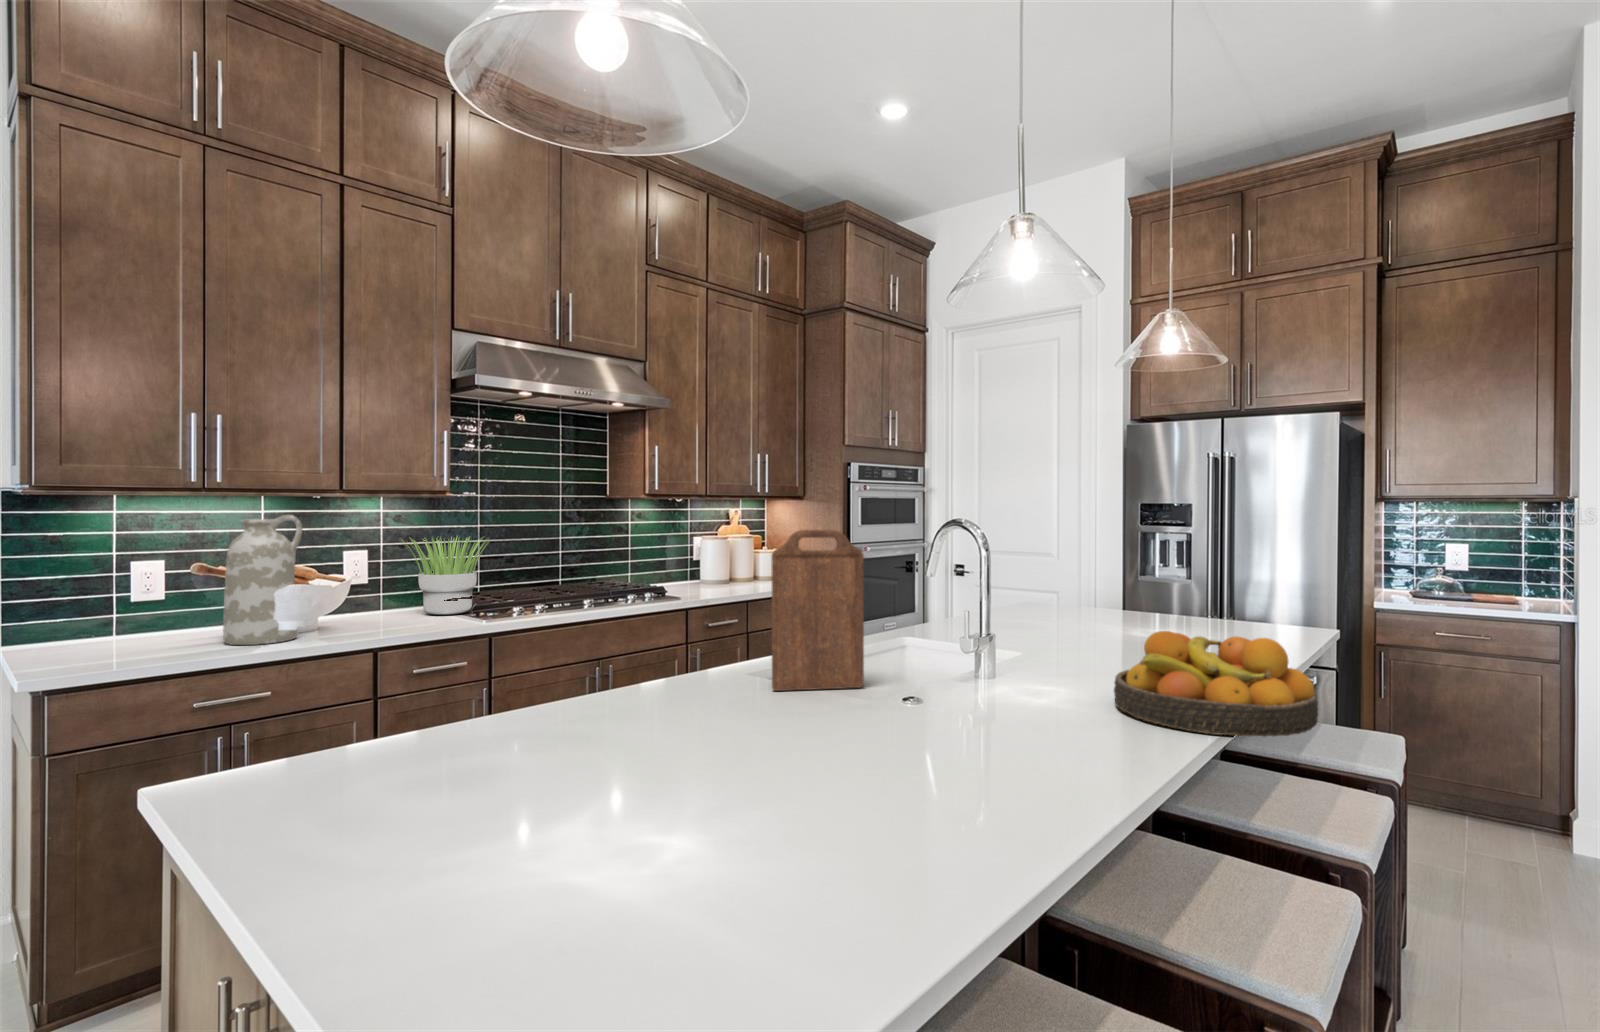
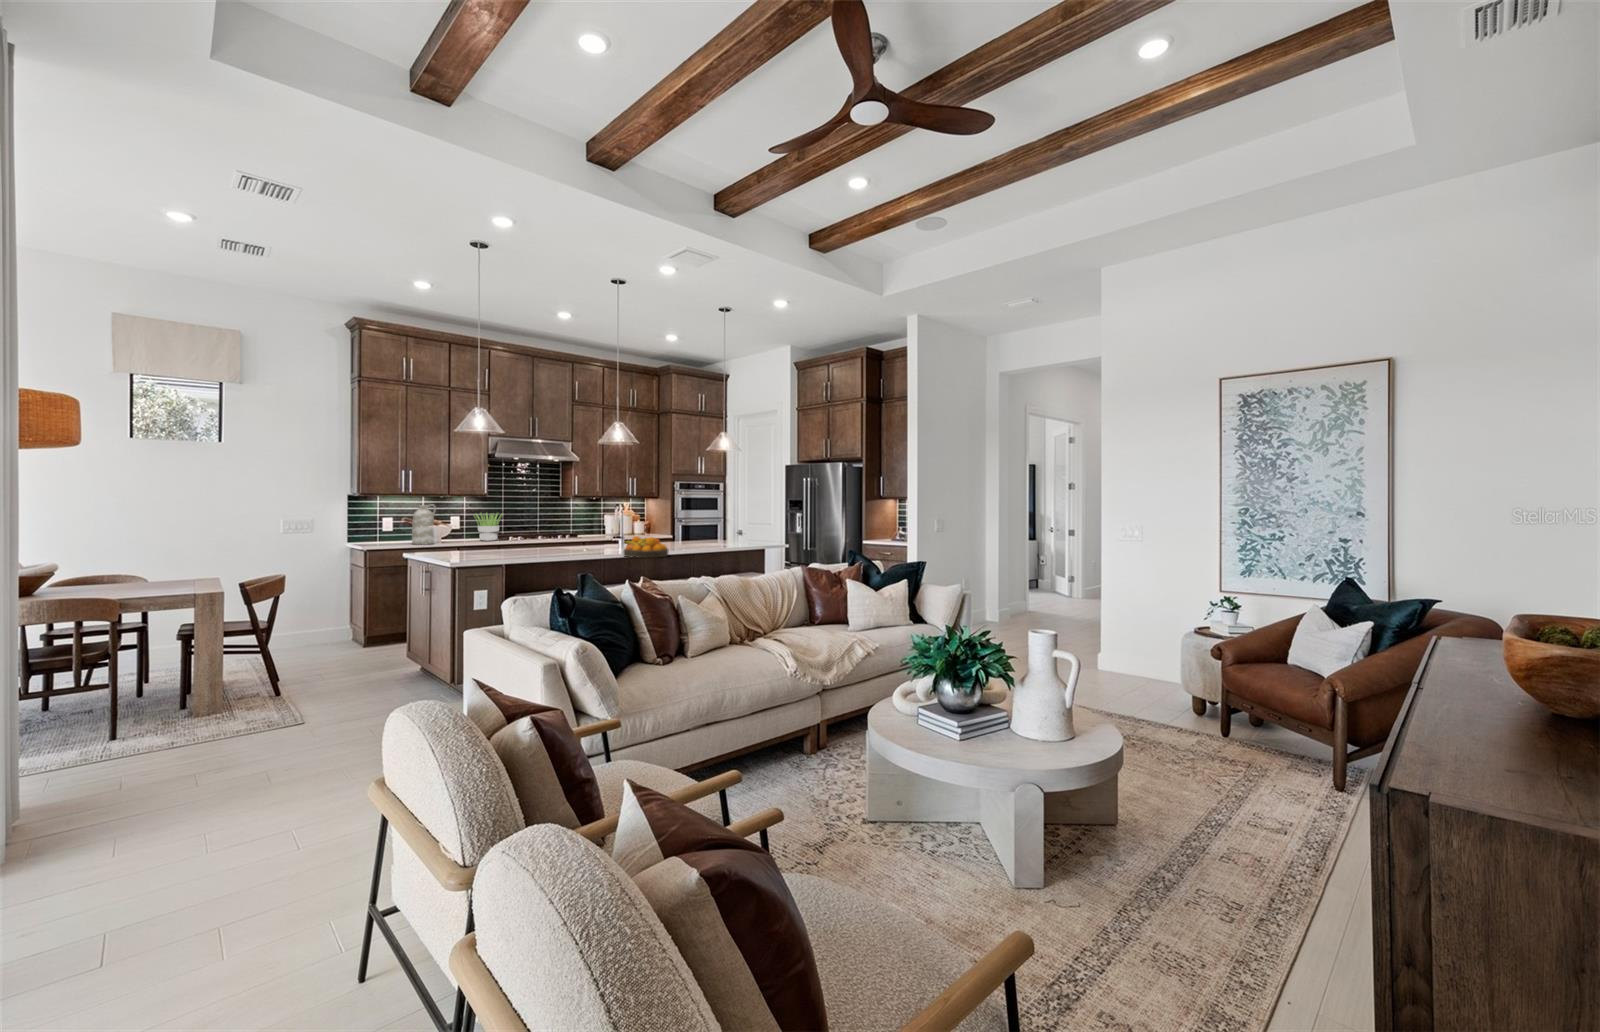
cutting board: present [772,529,864,691] -> none [552,510,578,552]

